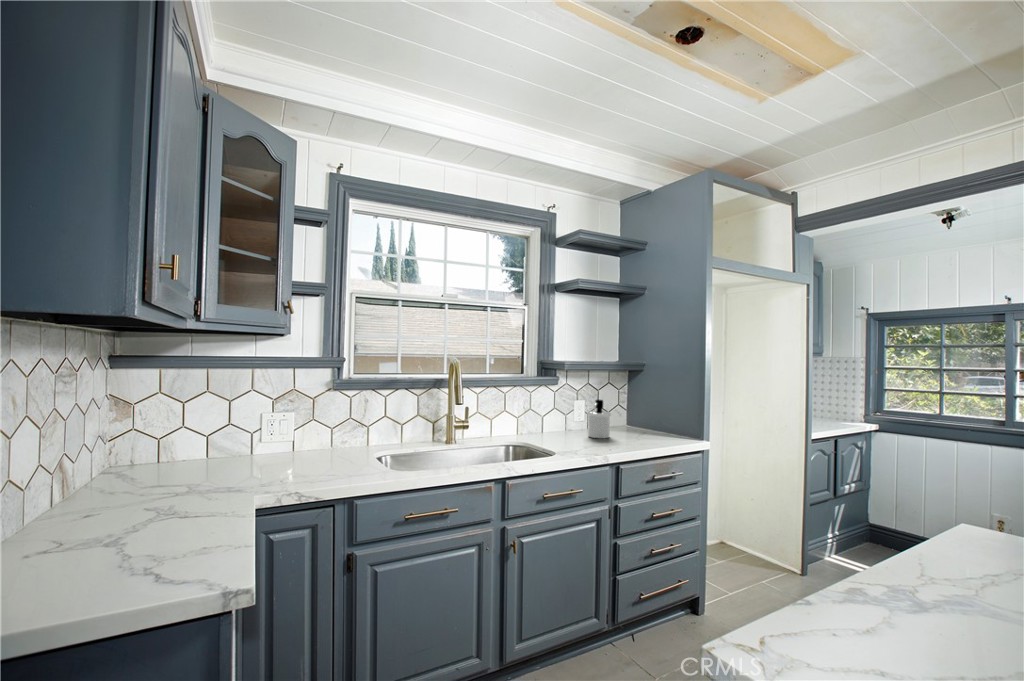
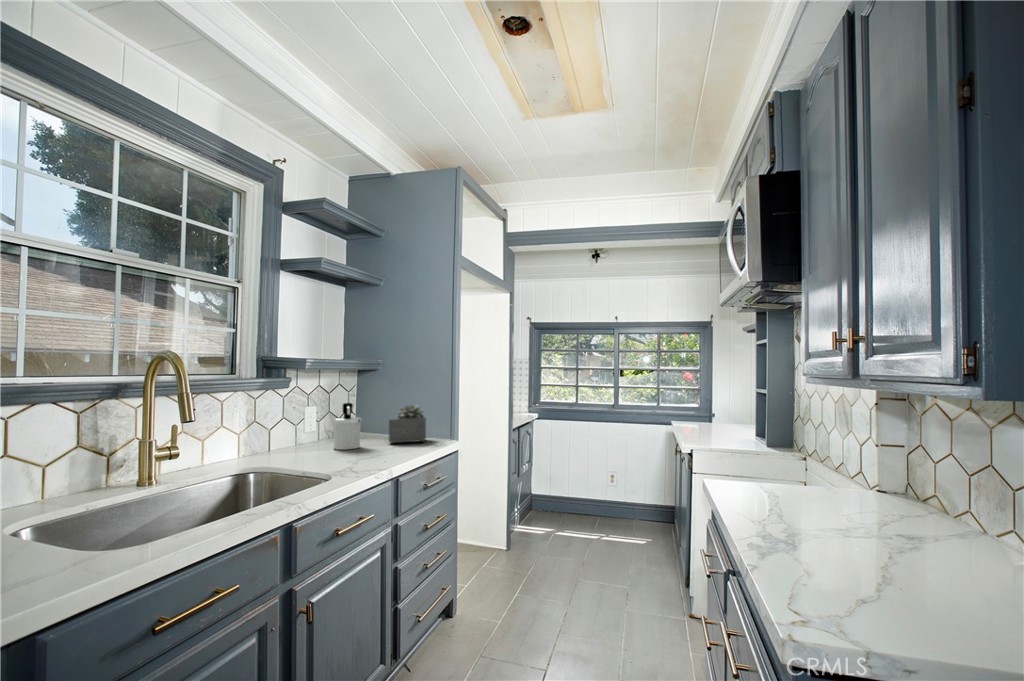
succulent plant: none [634,404,672,440] -> present [389,405,426,443]

